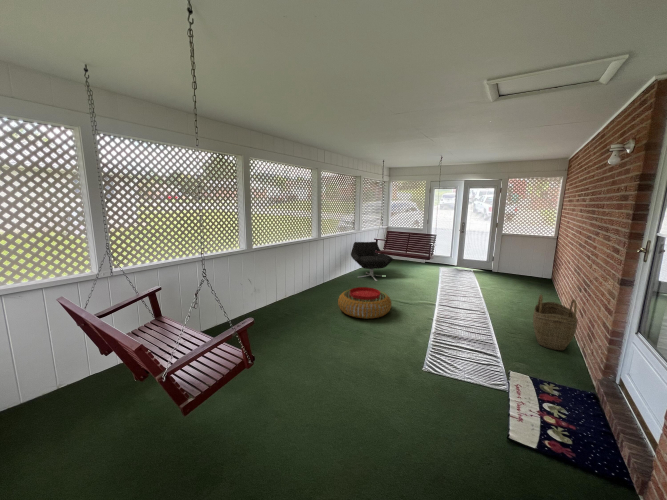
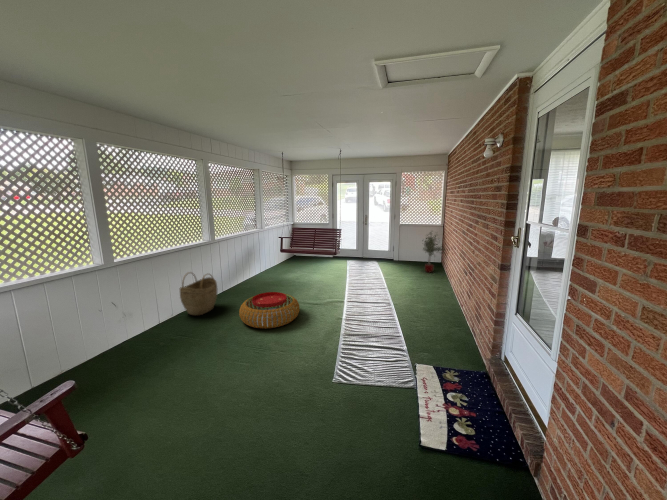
lounge chair: present [351,242,393,281] -> none [256,240,301,282]
potted tree: none [527,242,559,288] -> present [423,232,444,272]
woven basket: present [533,295,578,351] -> present [180,273,217,315]

